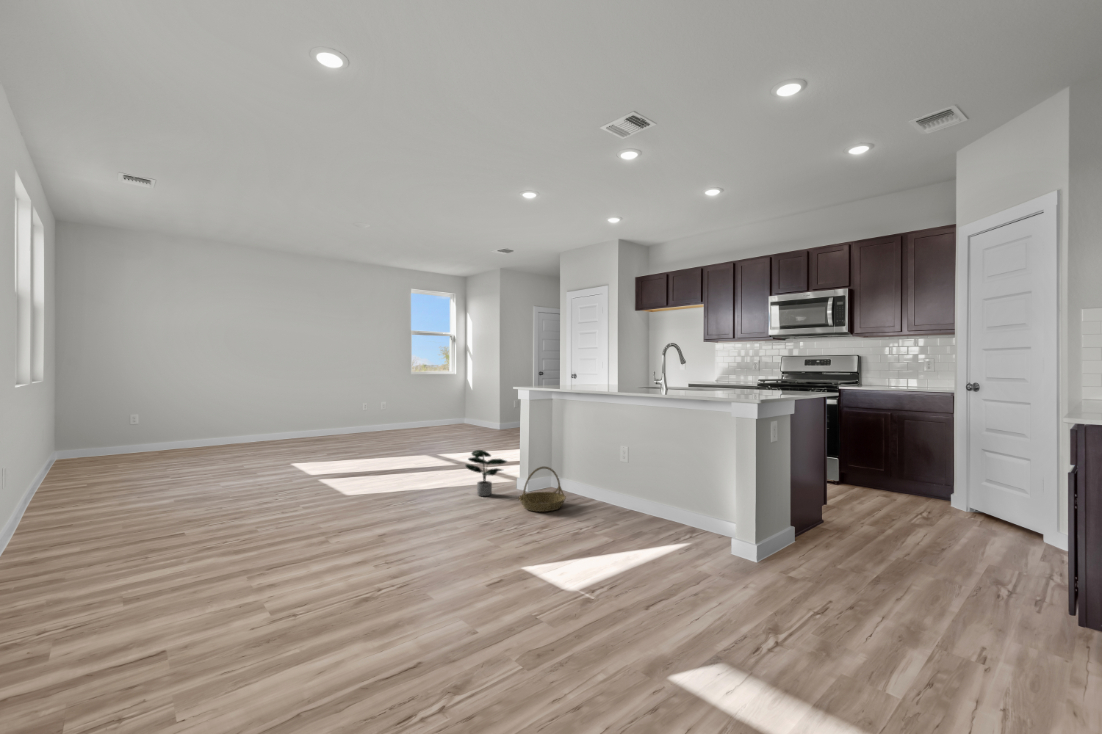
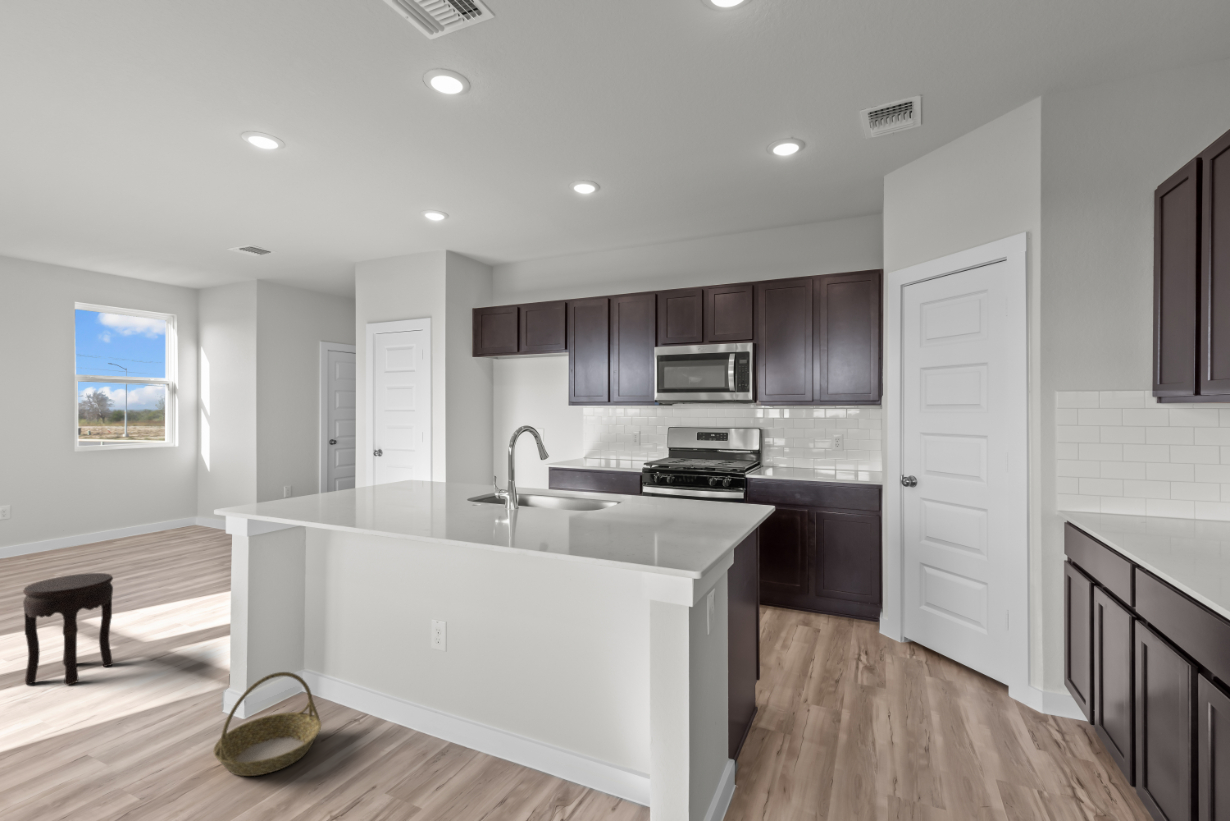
side table: none [422,426,456,478] -> present [23,573,113,685]
potted plant: present [465,450,507,496] -> none [99,635,206,738]

